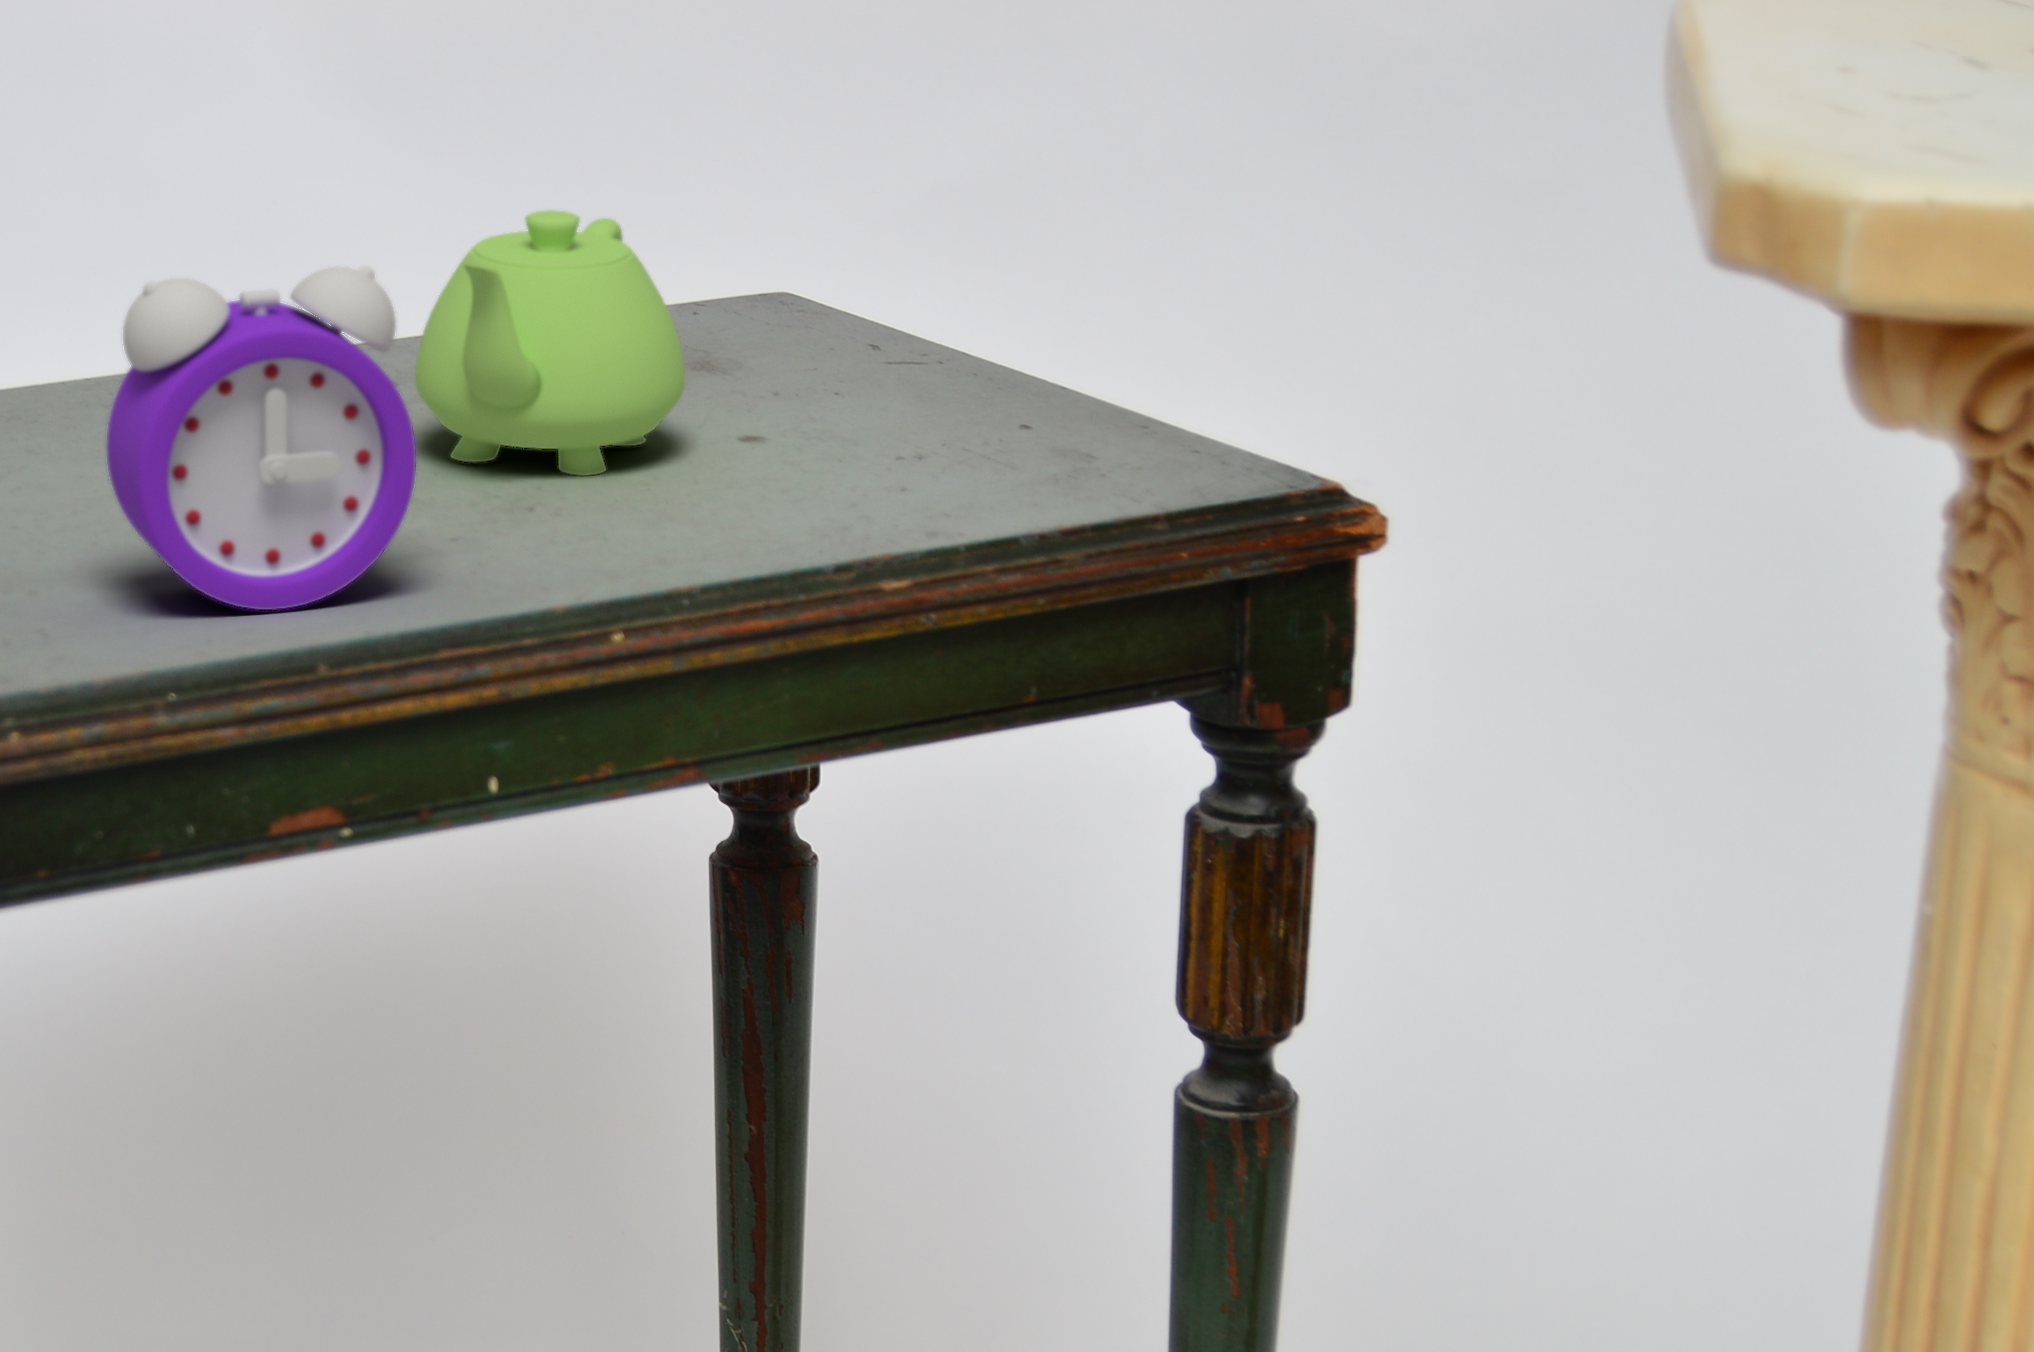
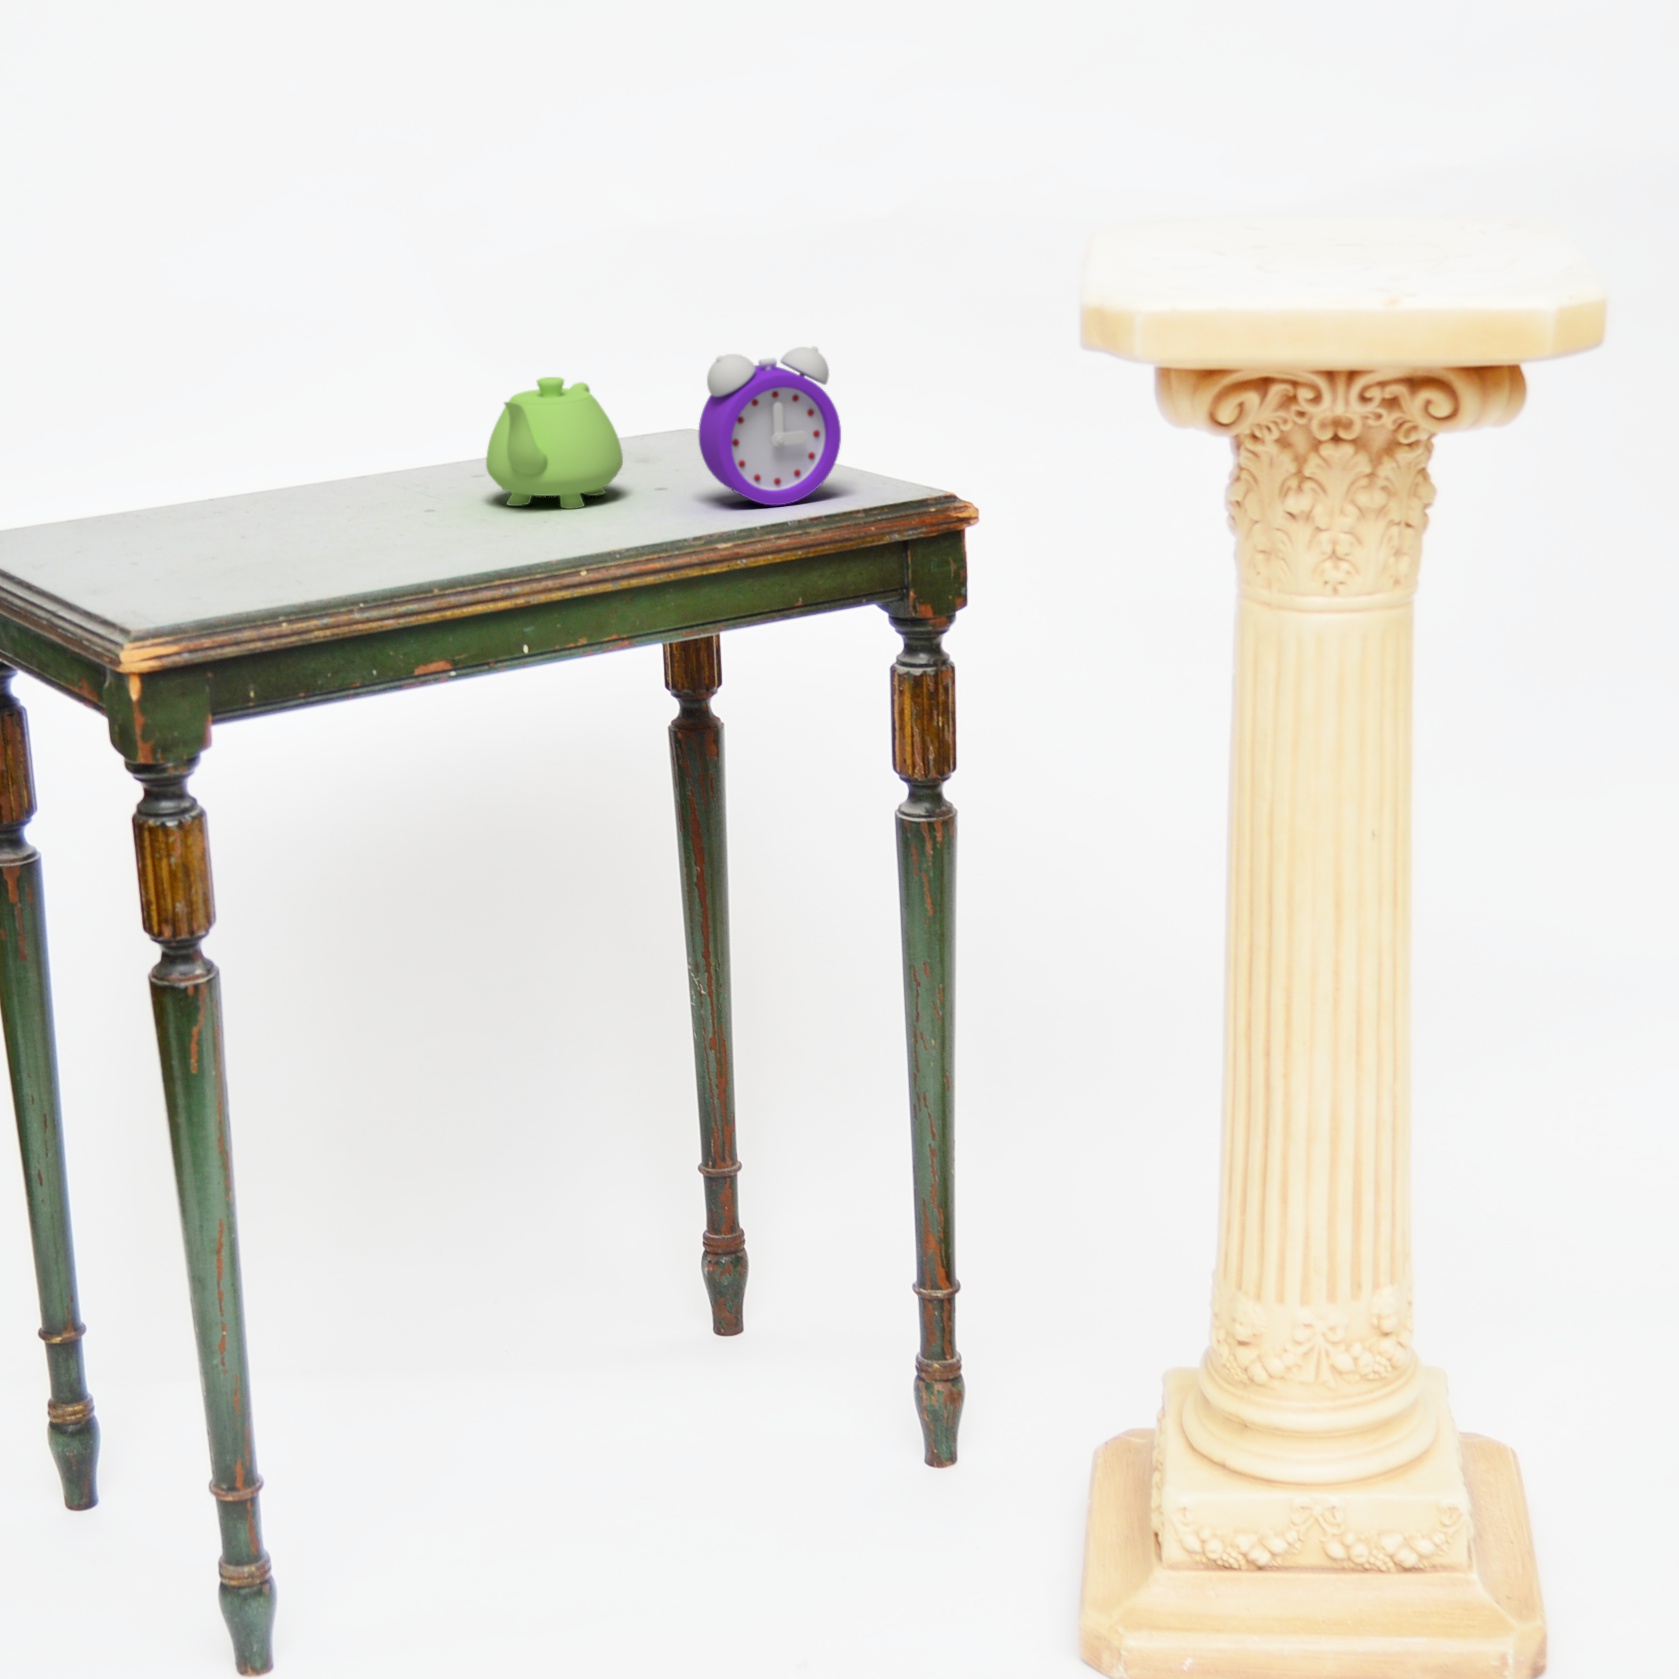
alarm clock: present [107,266,416,610] -> present [699,346,841,505]

